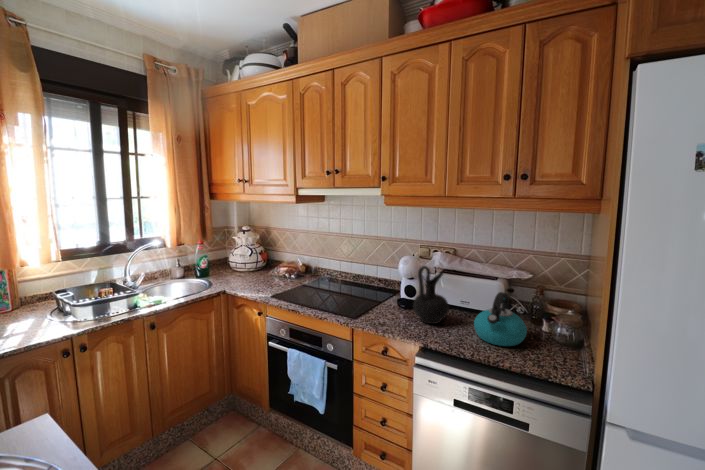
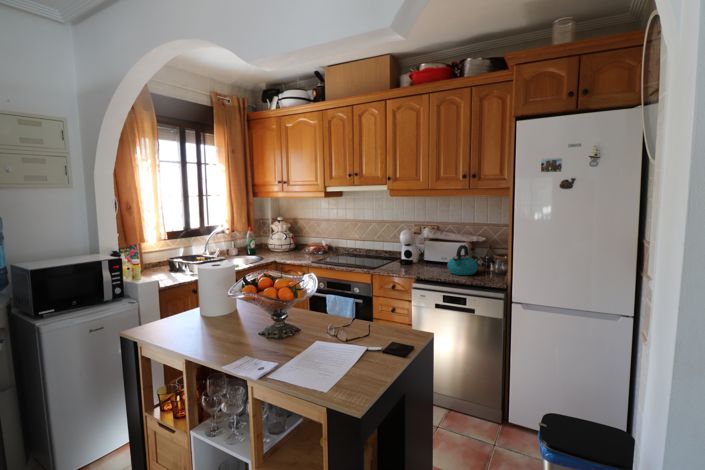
ceramic jug: present [413,266,449,324] -> none [410,233,433,269]

